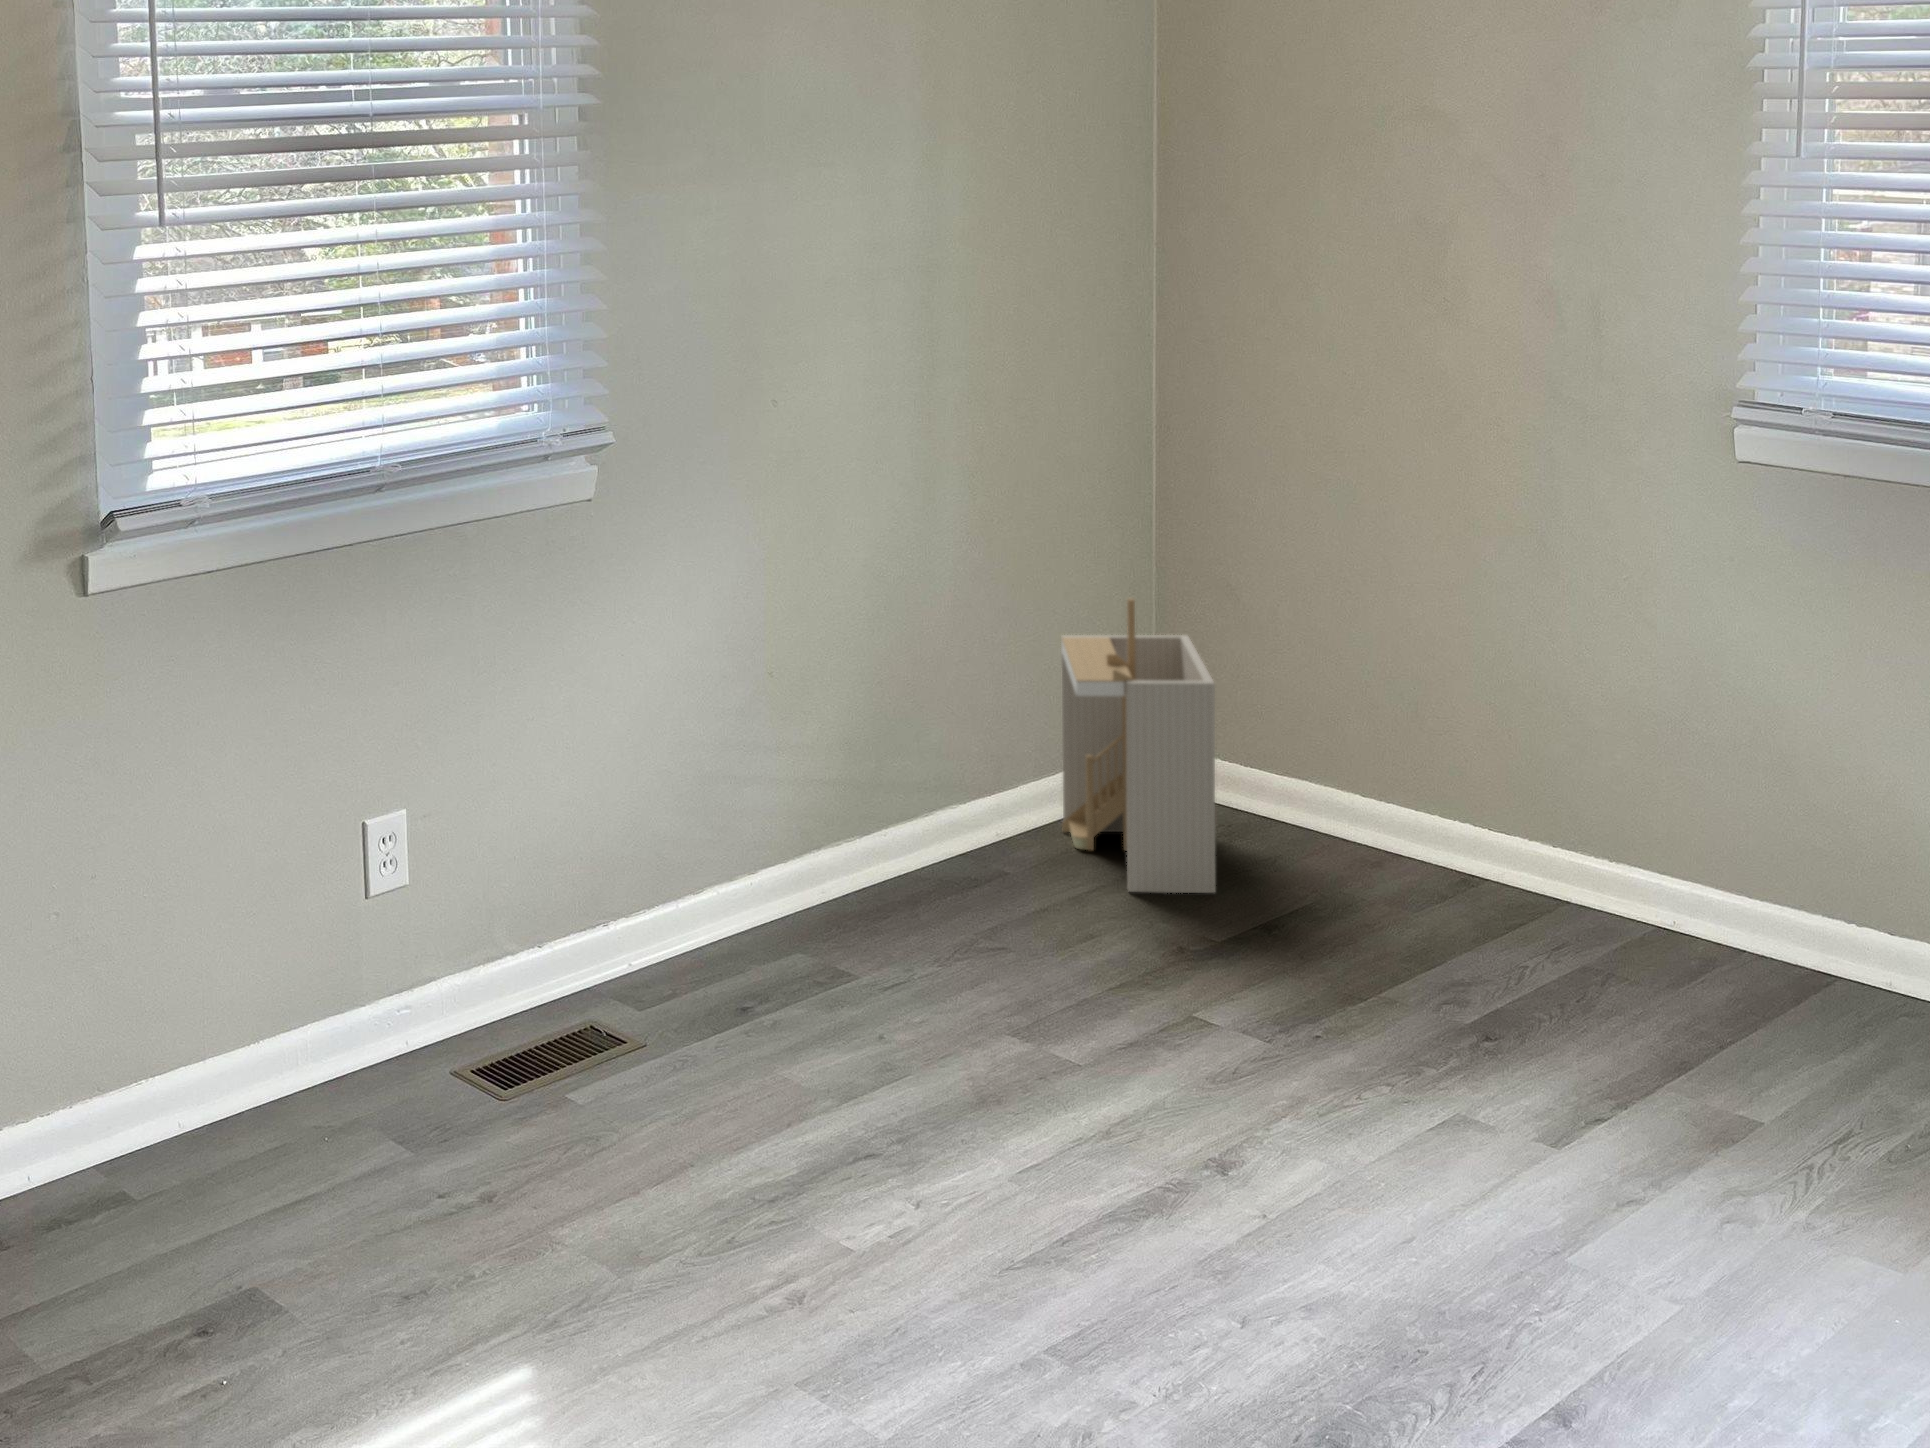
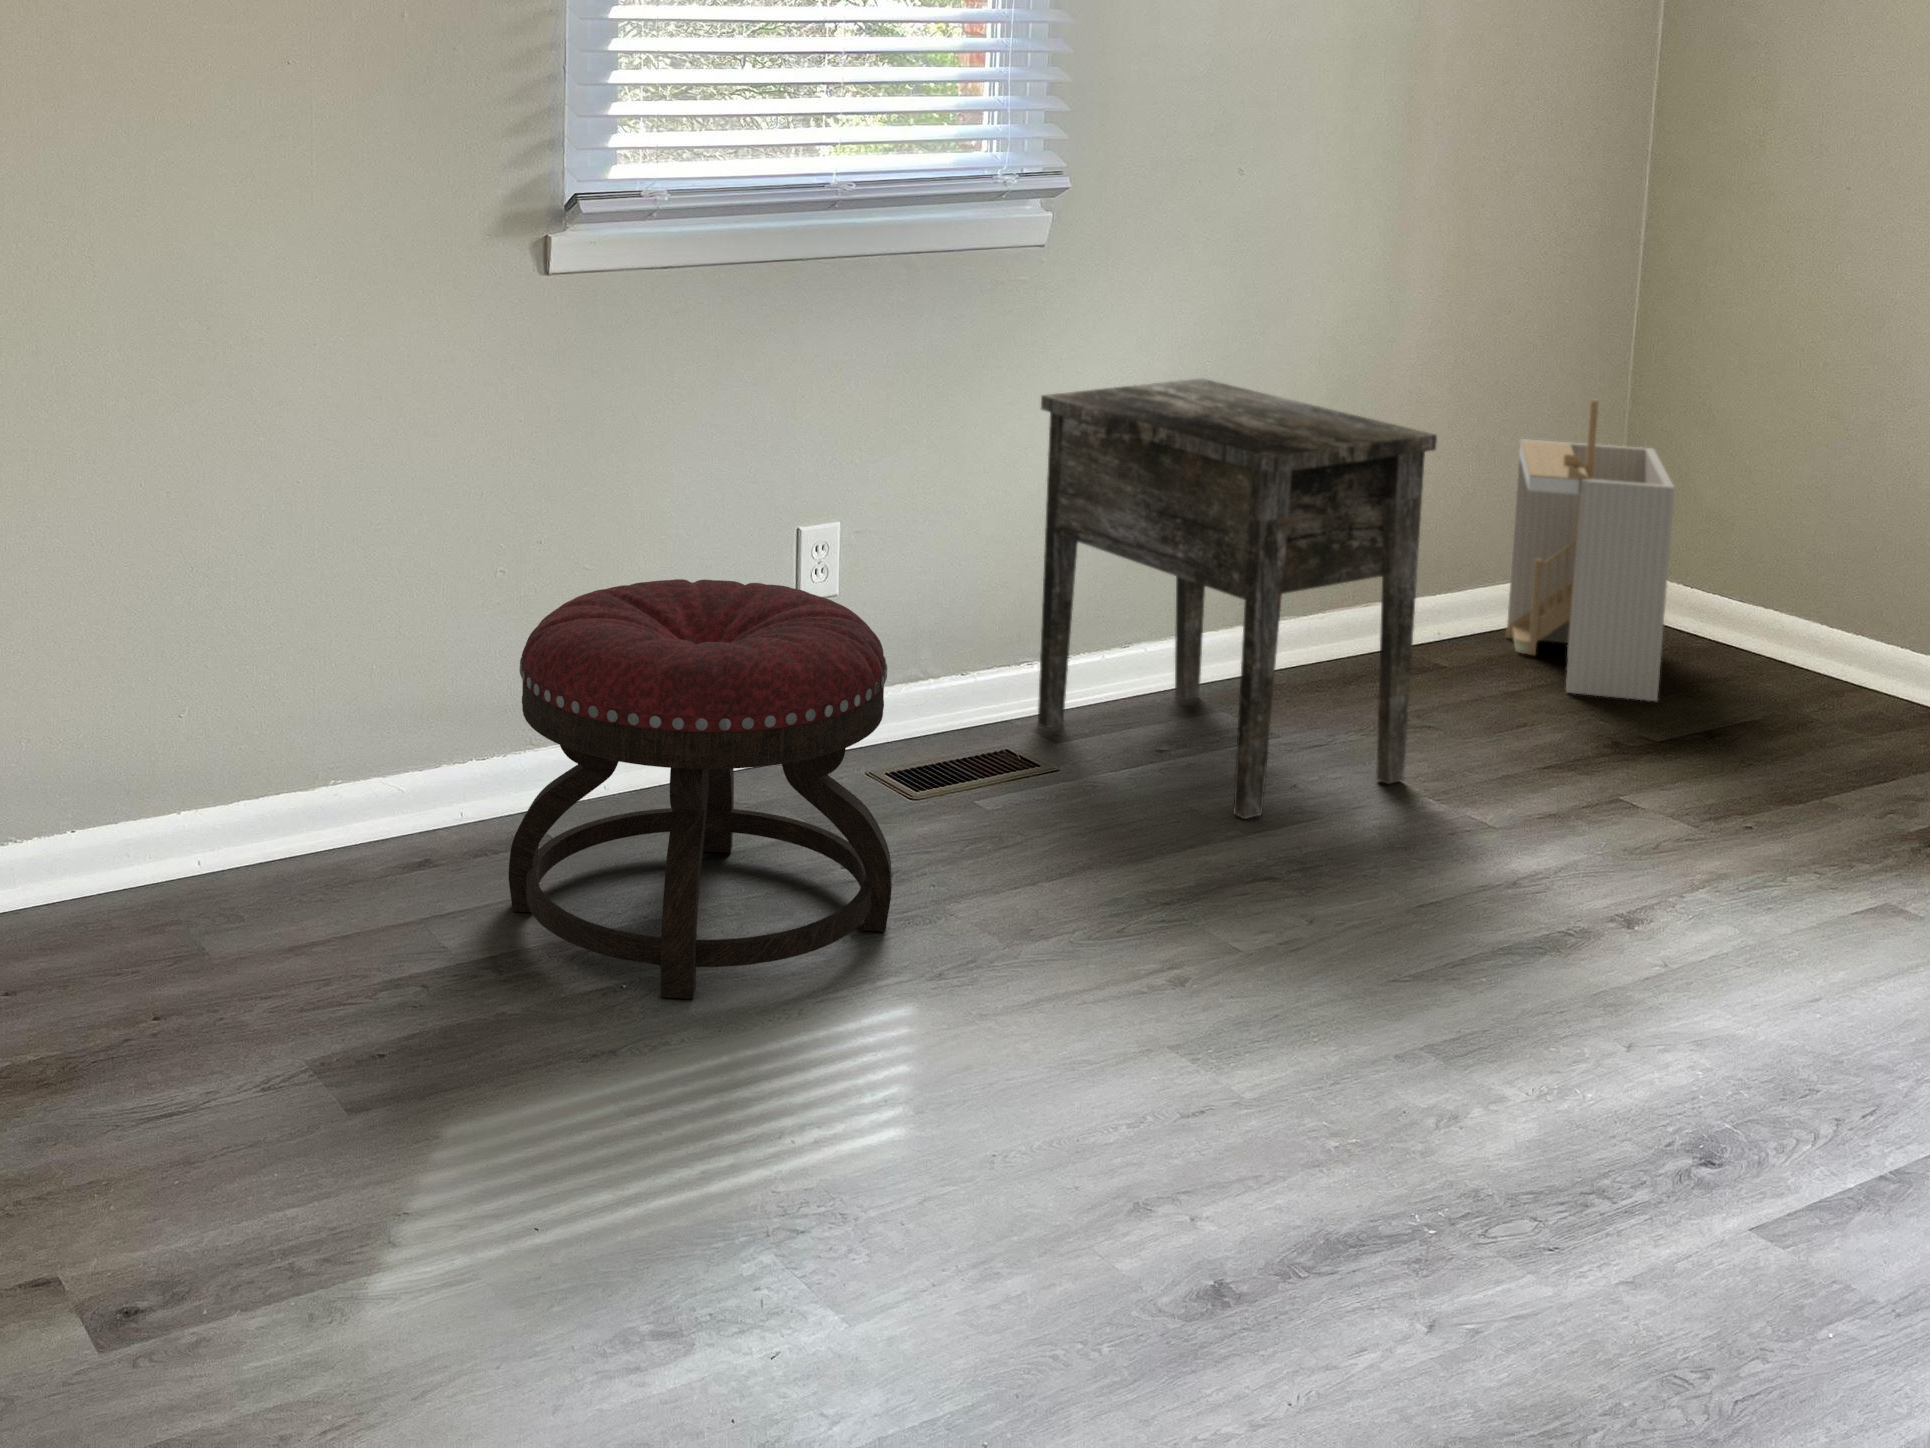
side table: none [599,616,993,1082] -> present [1038,378,1437,819]
ottoman: none [92,908,496,1383] -> present [508,579,892,999]

